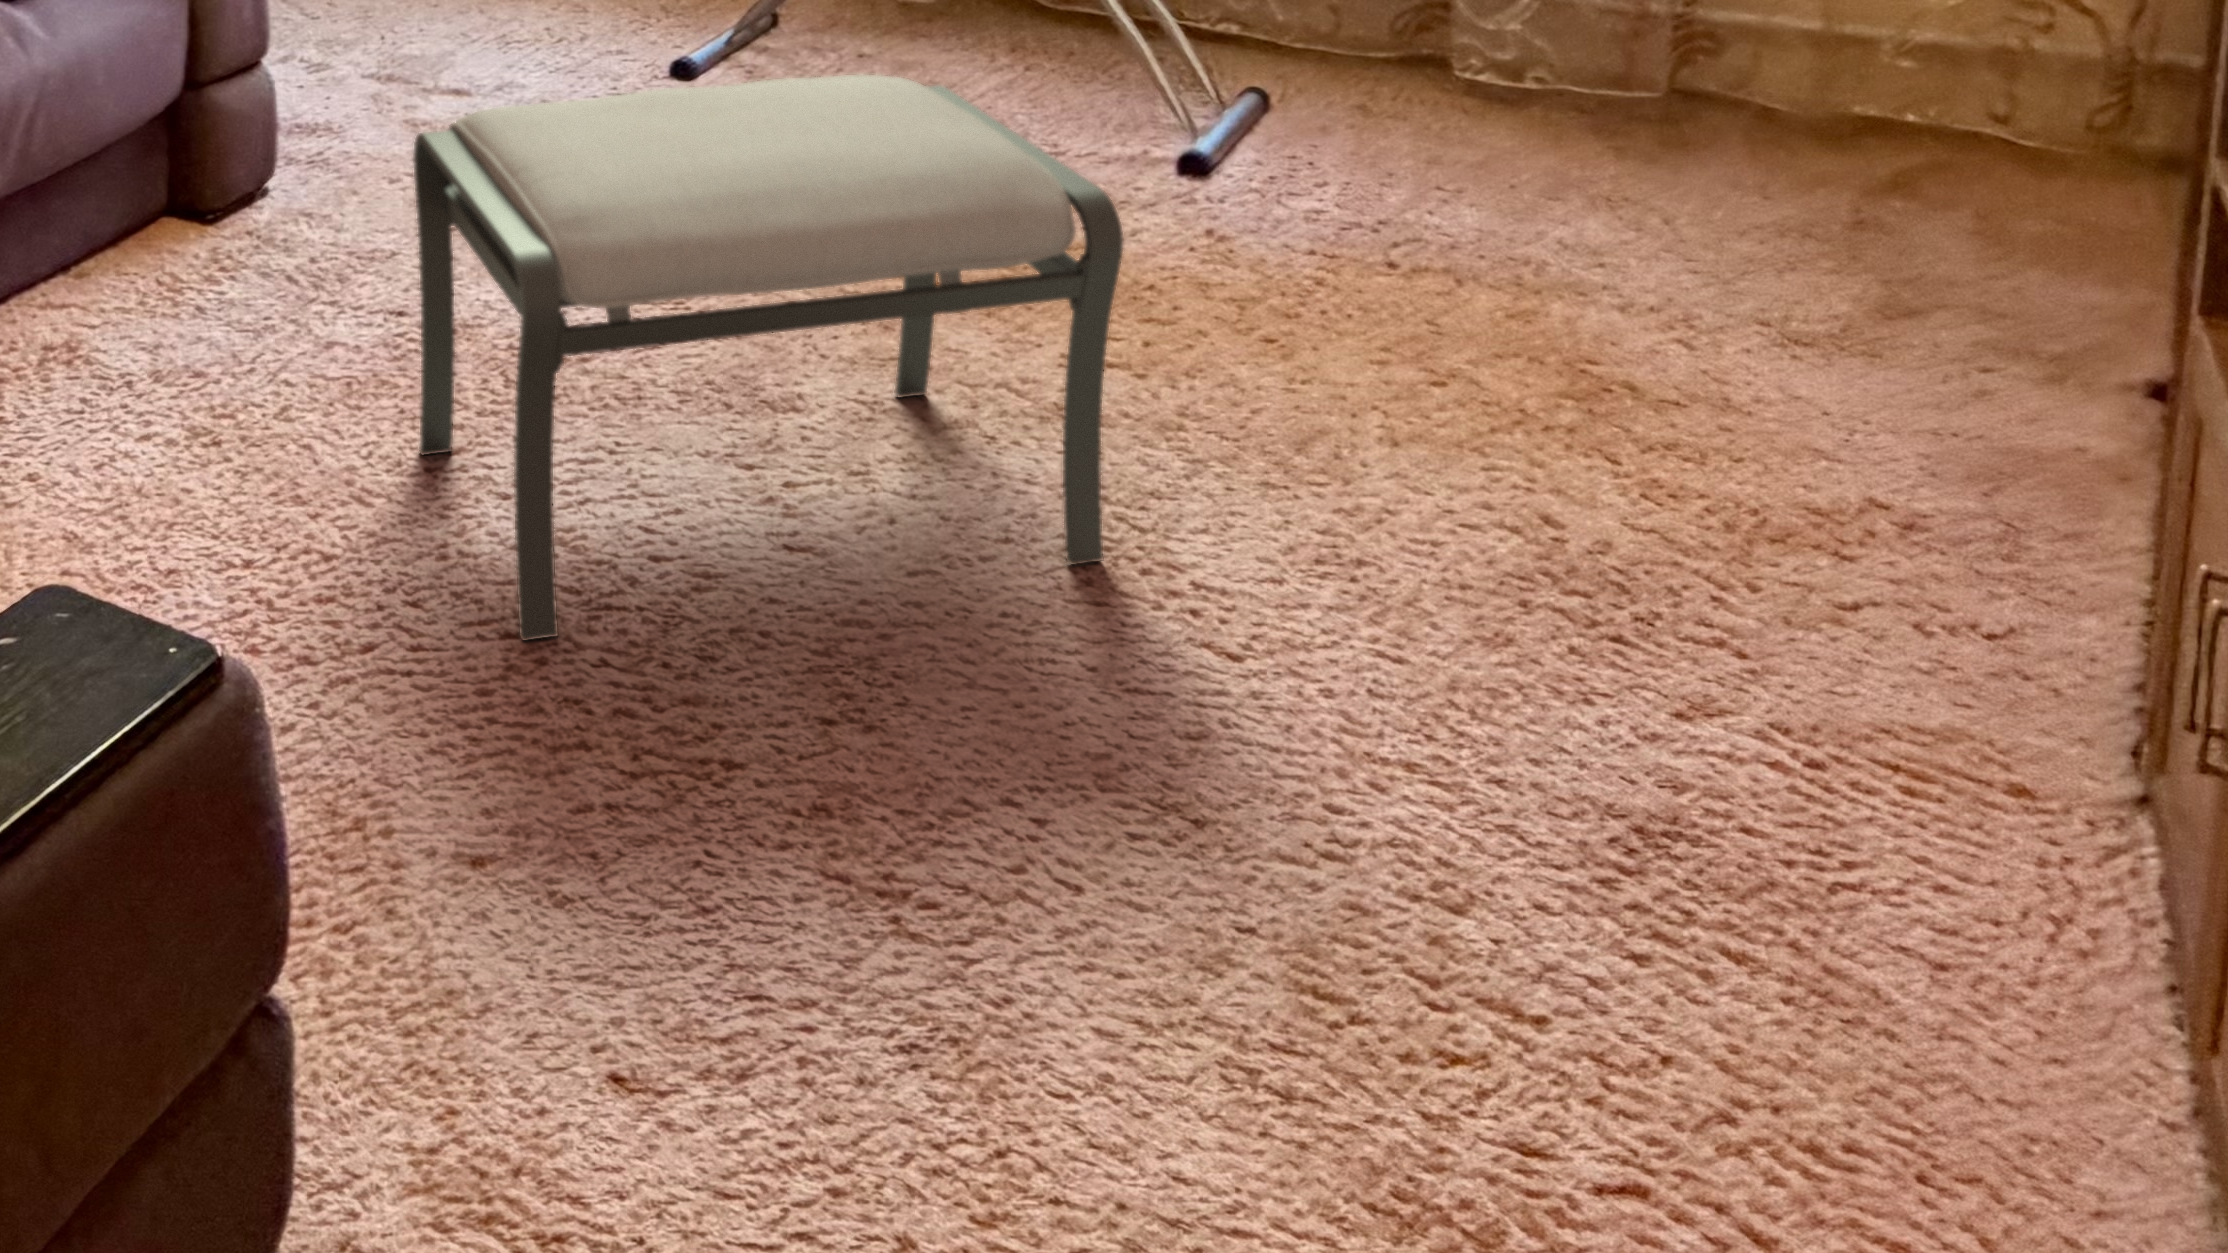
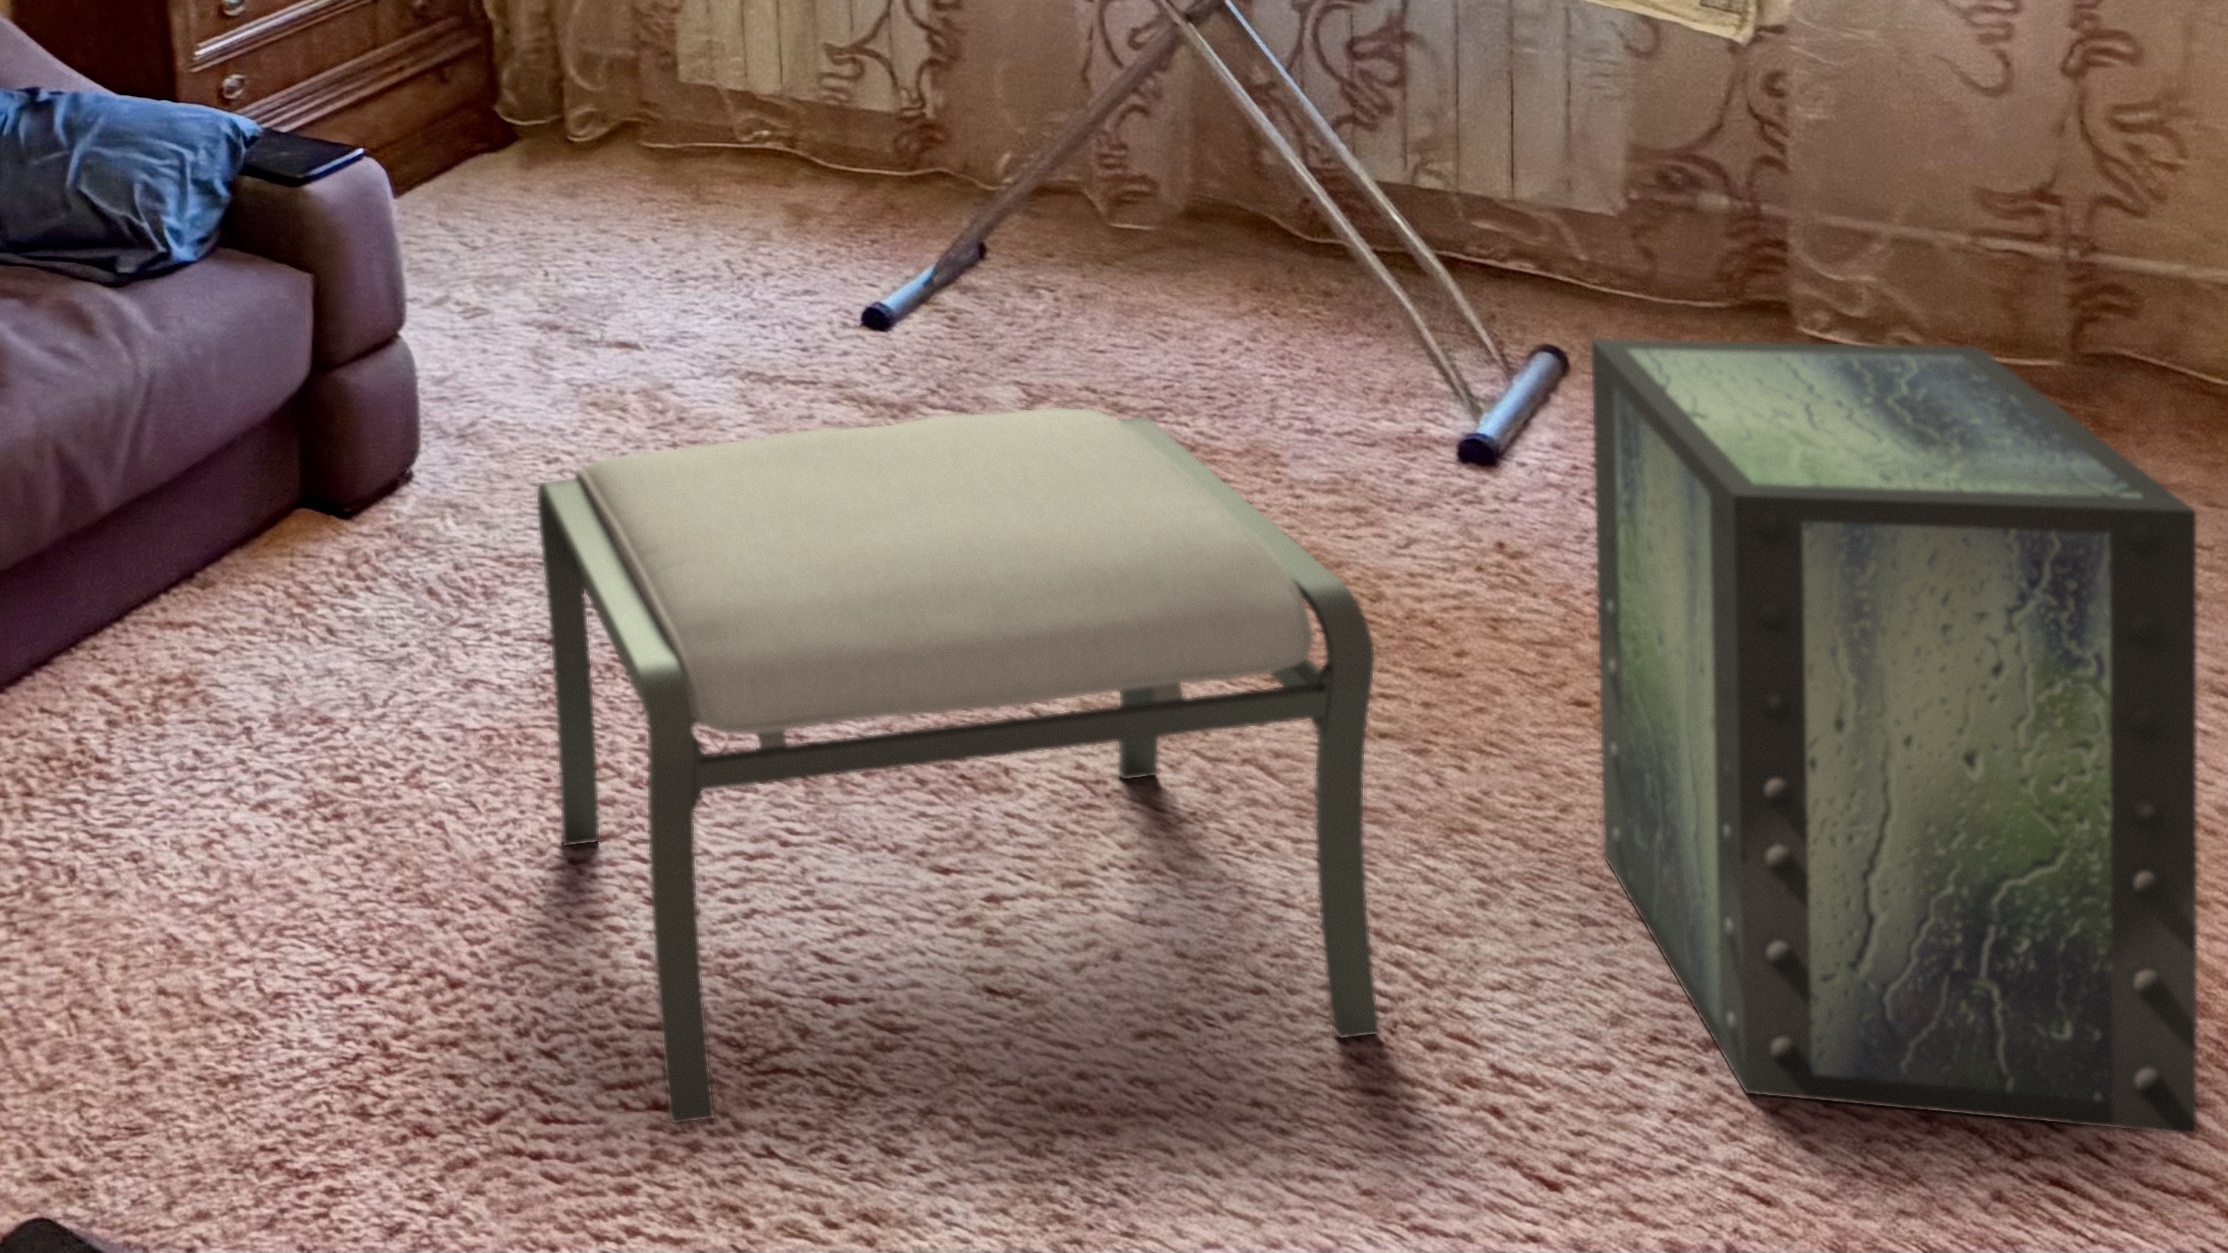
storage box: none [1285,7,1763,603] -> present [1591,339,2197,1135]

